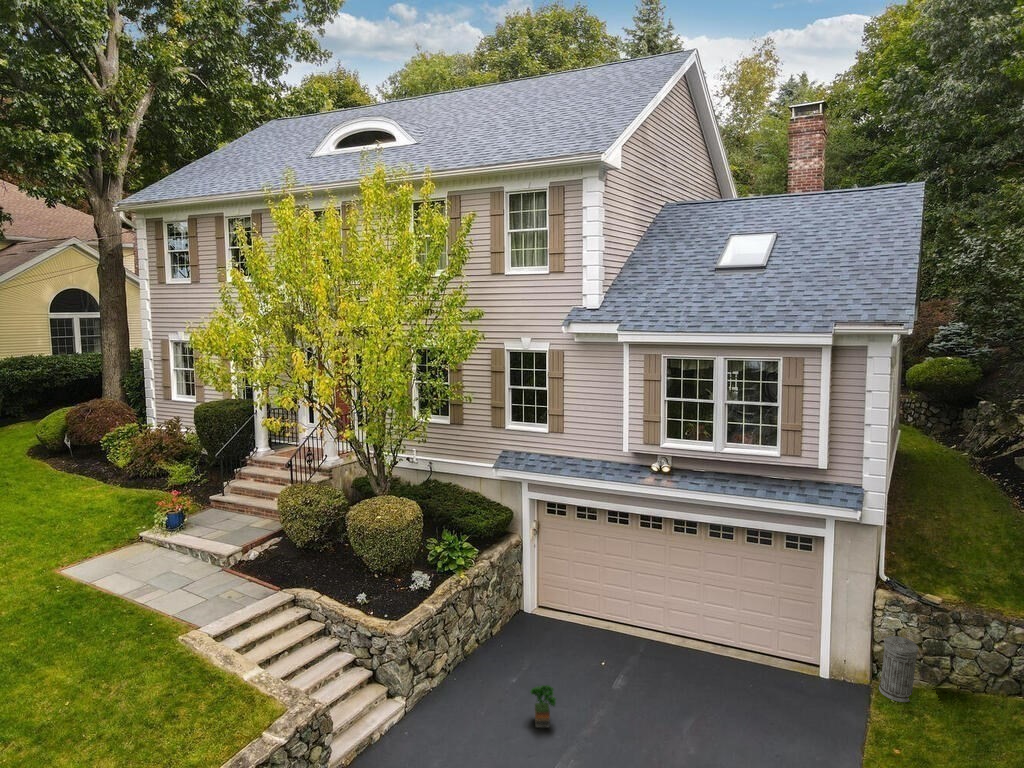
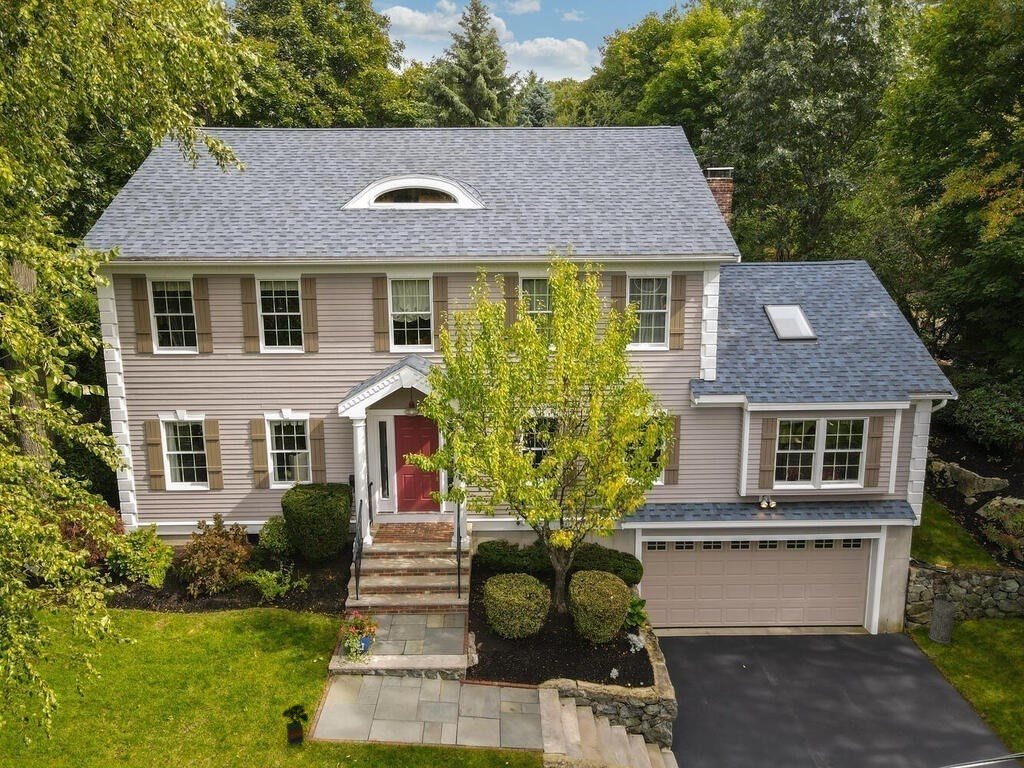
potted tree: present [531,685,556,728] -> present [283,704,308,745]

